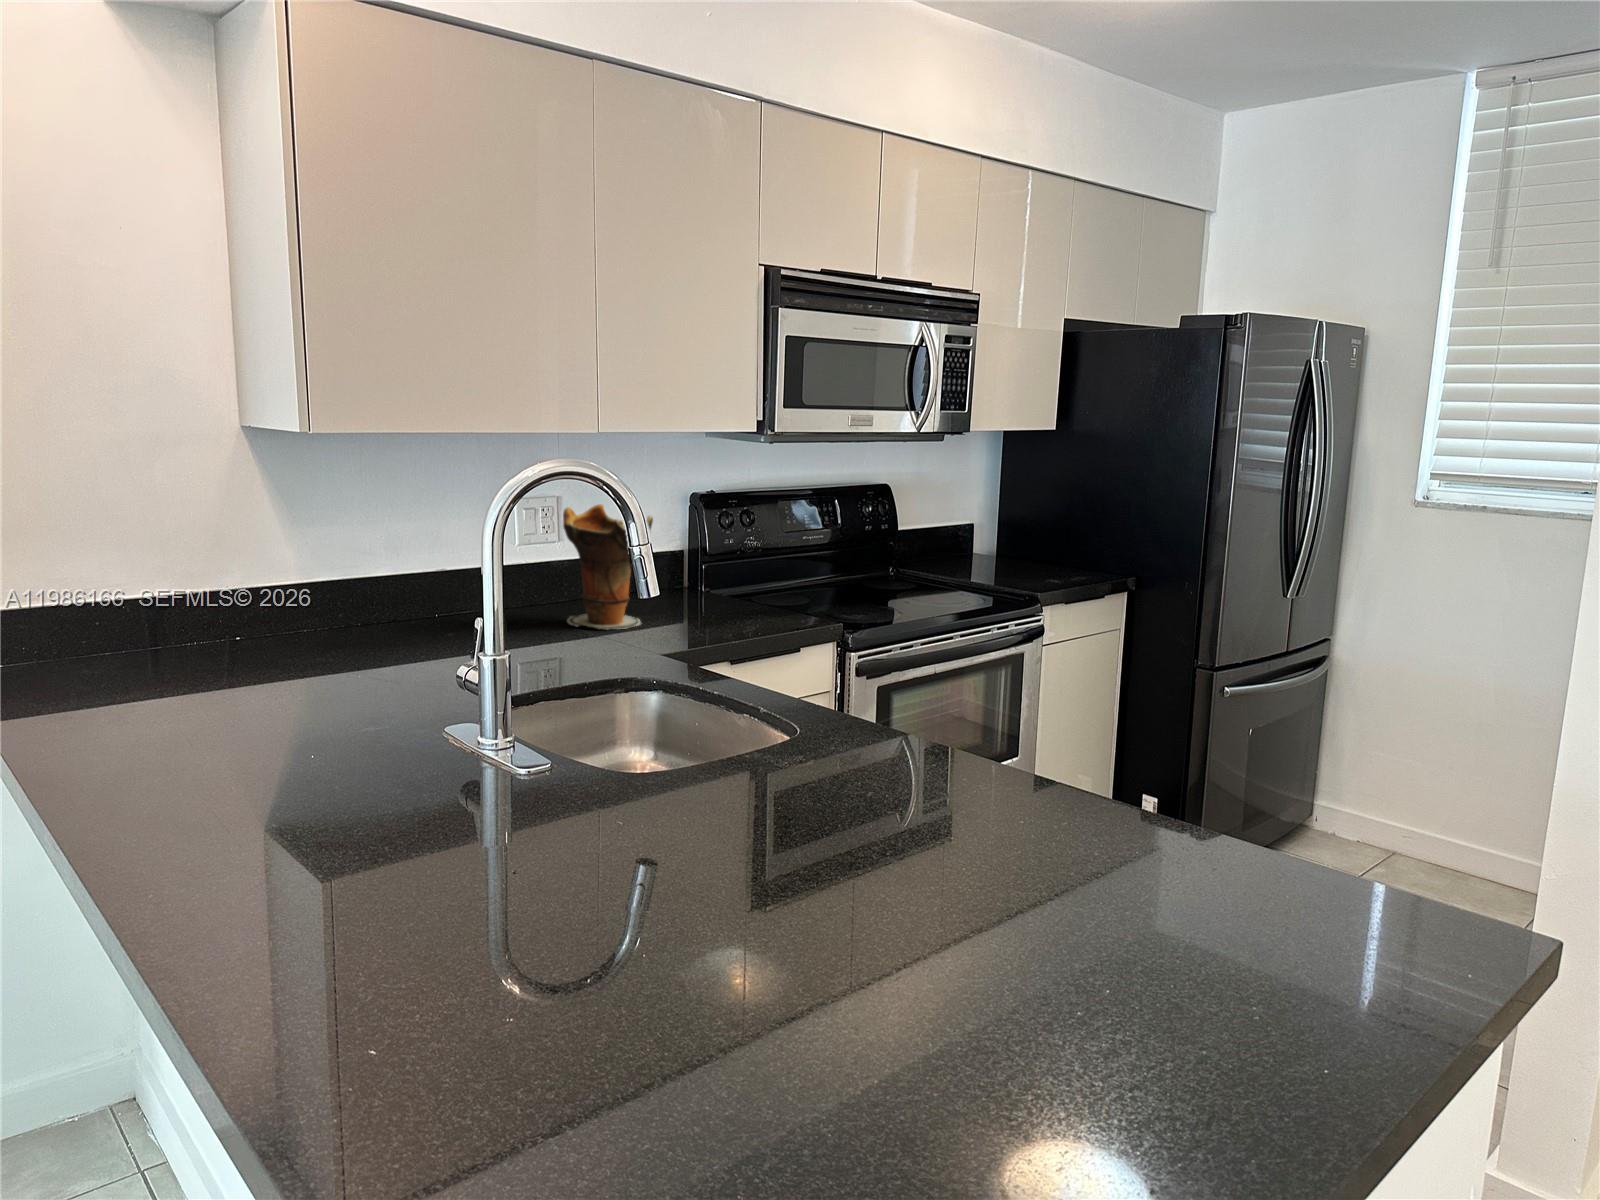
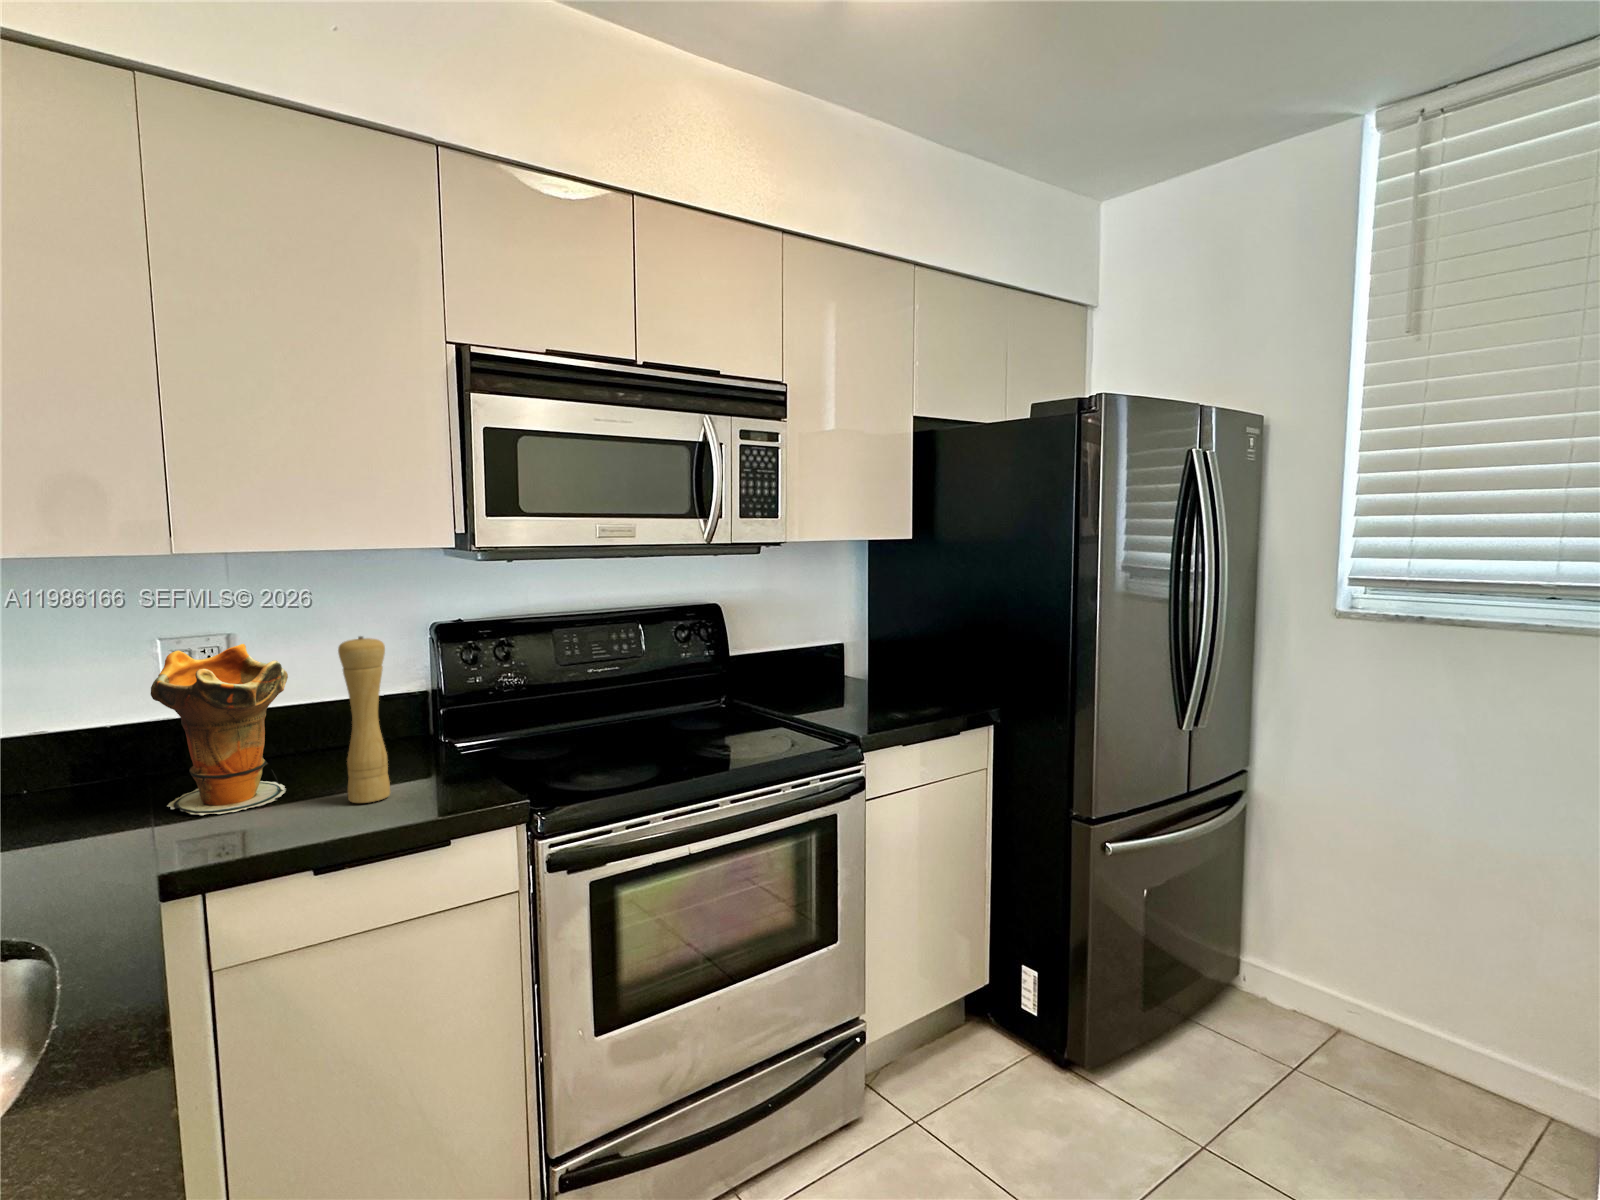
pepper mill: none [698,498,730,624] -> present [338,636,390,803]

